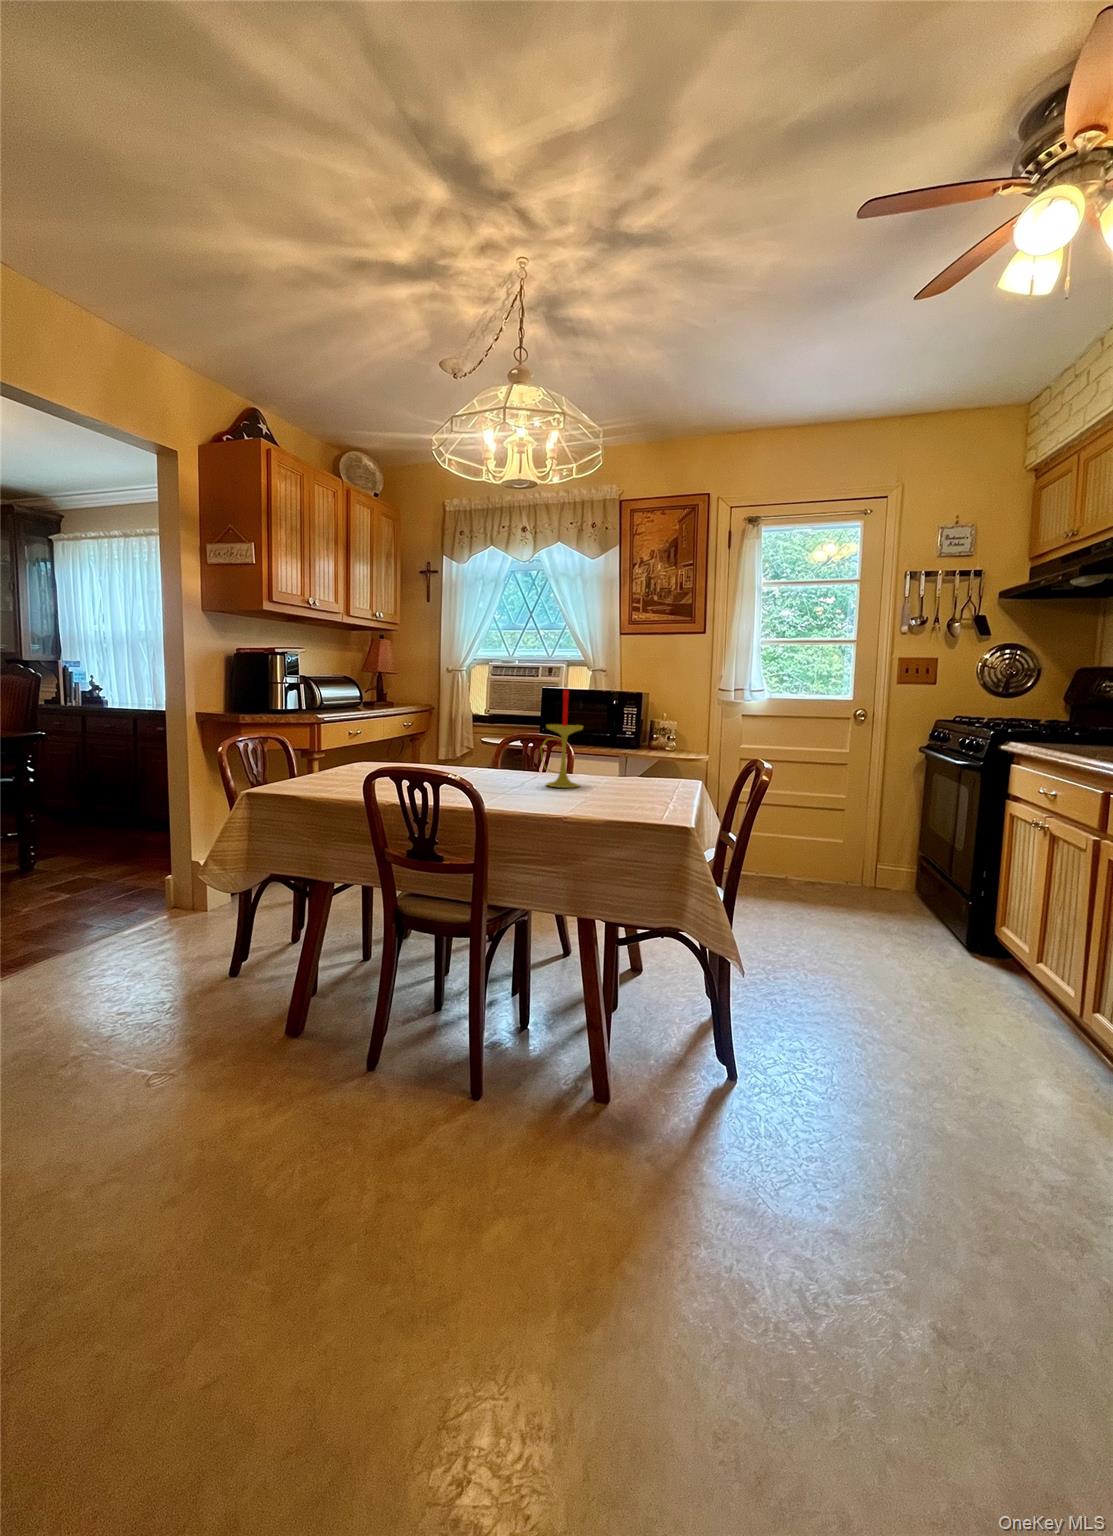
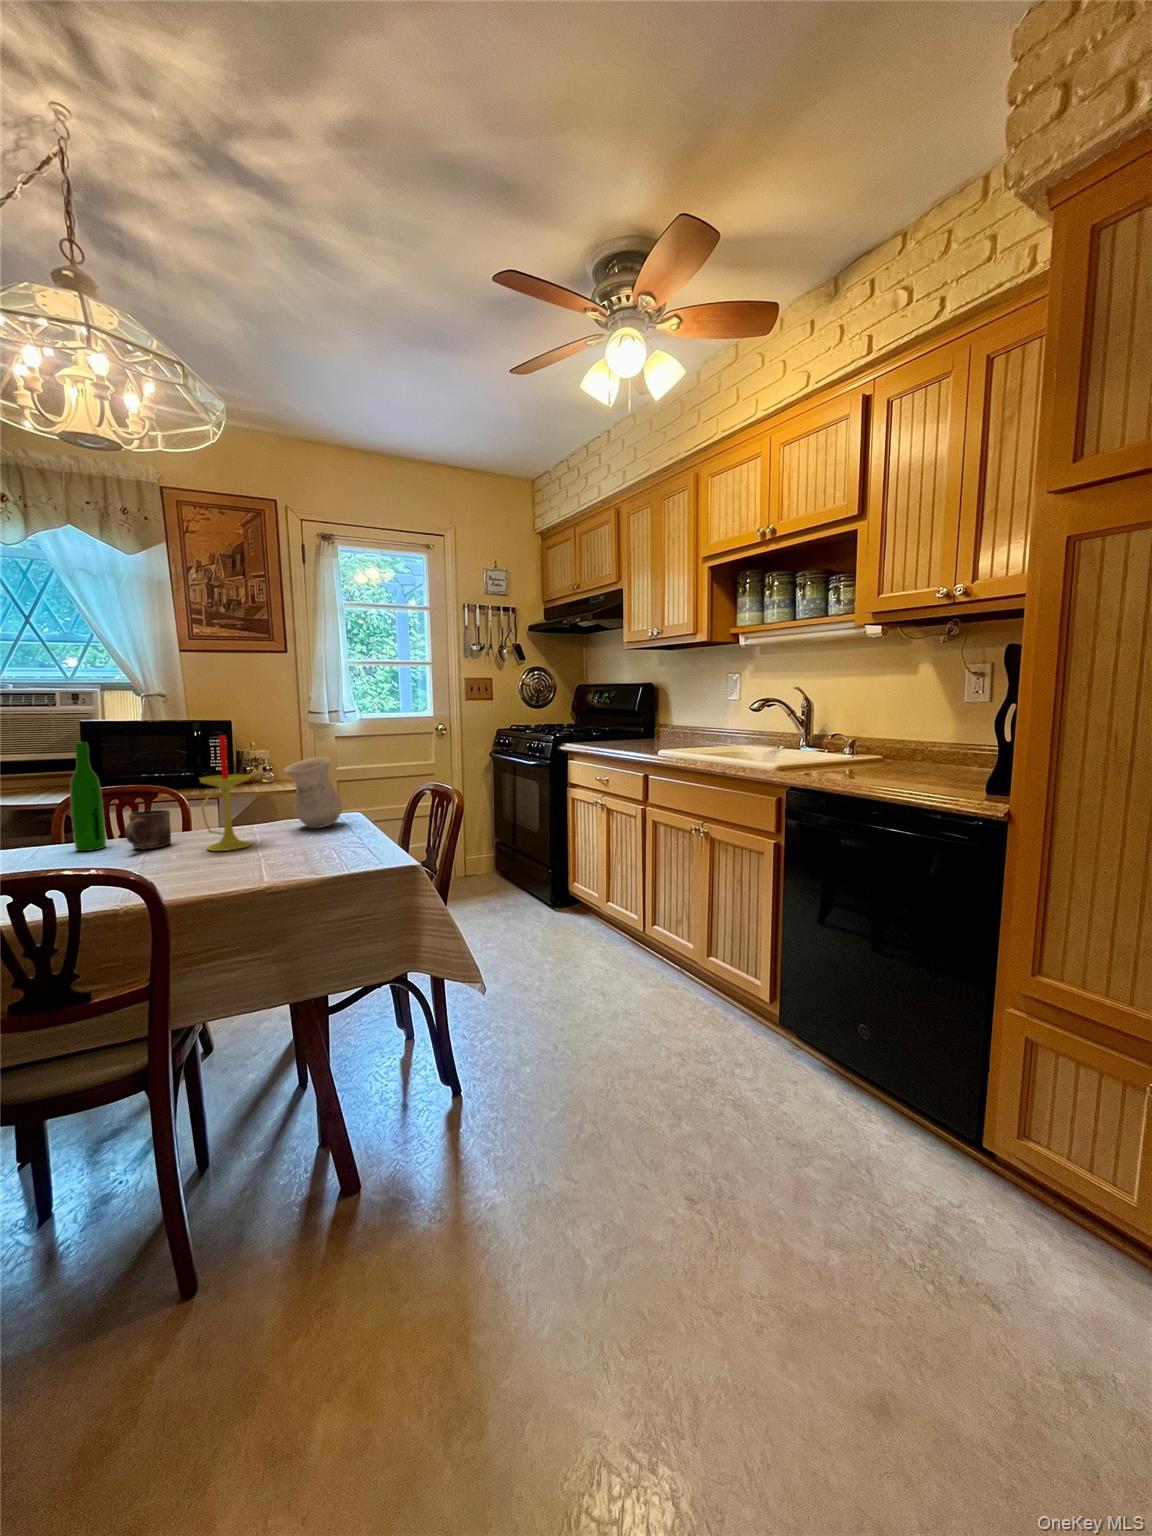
wine bottle: none [481,693,500,775] -> present [70,742,106,851]
vase: none [618,718,666,784] -> present [284,757,342,828]
mug: none [500,749,535,779] -> present [125,810,171,849]

